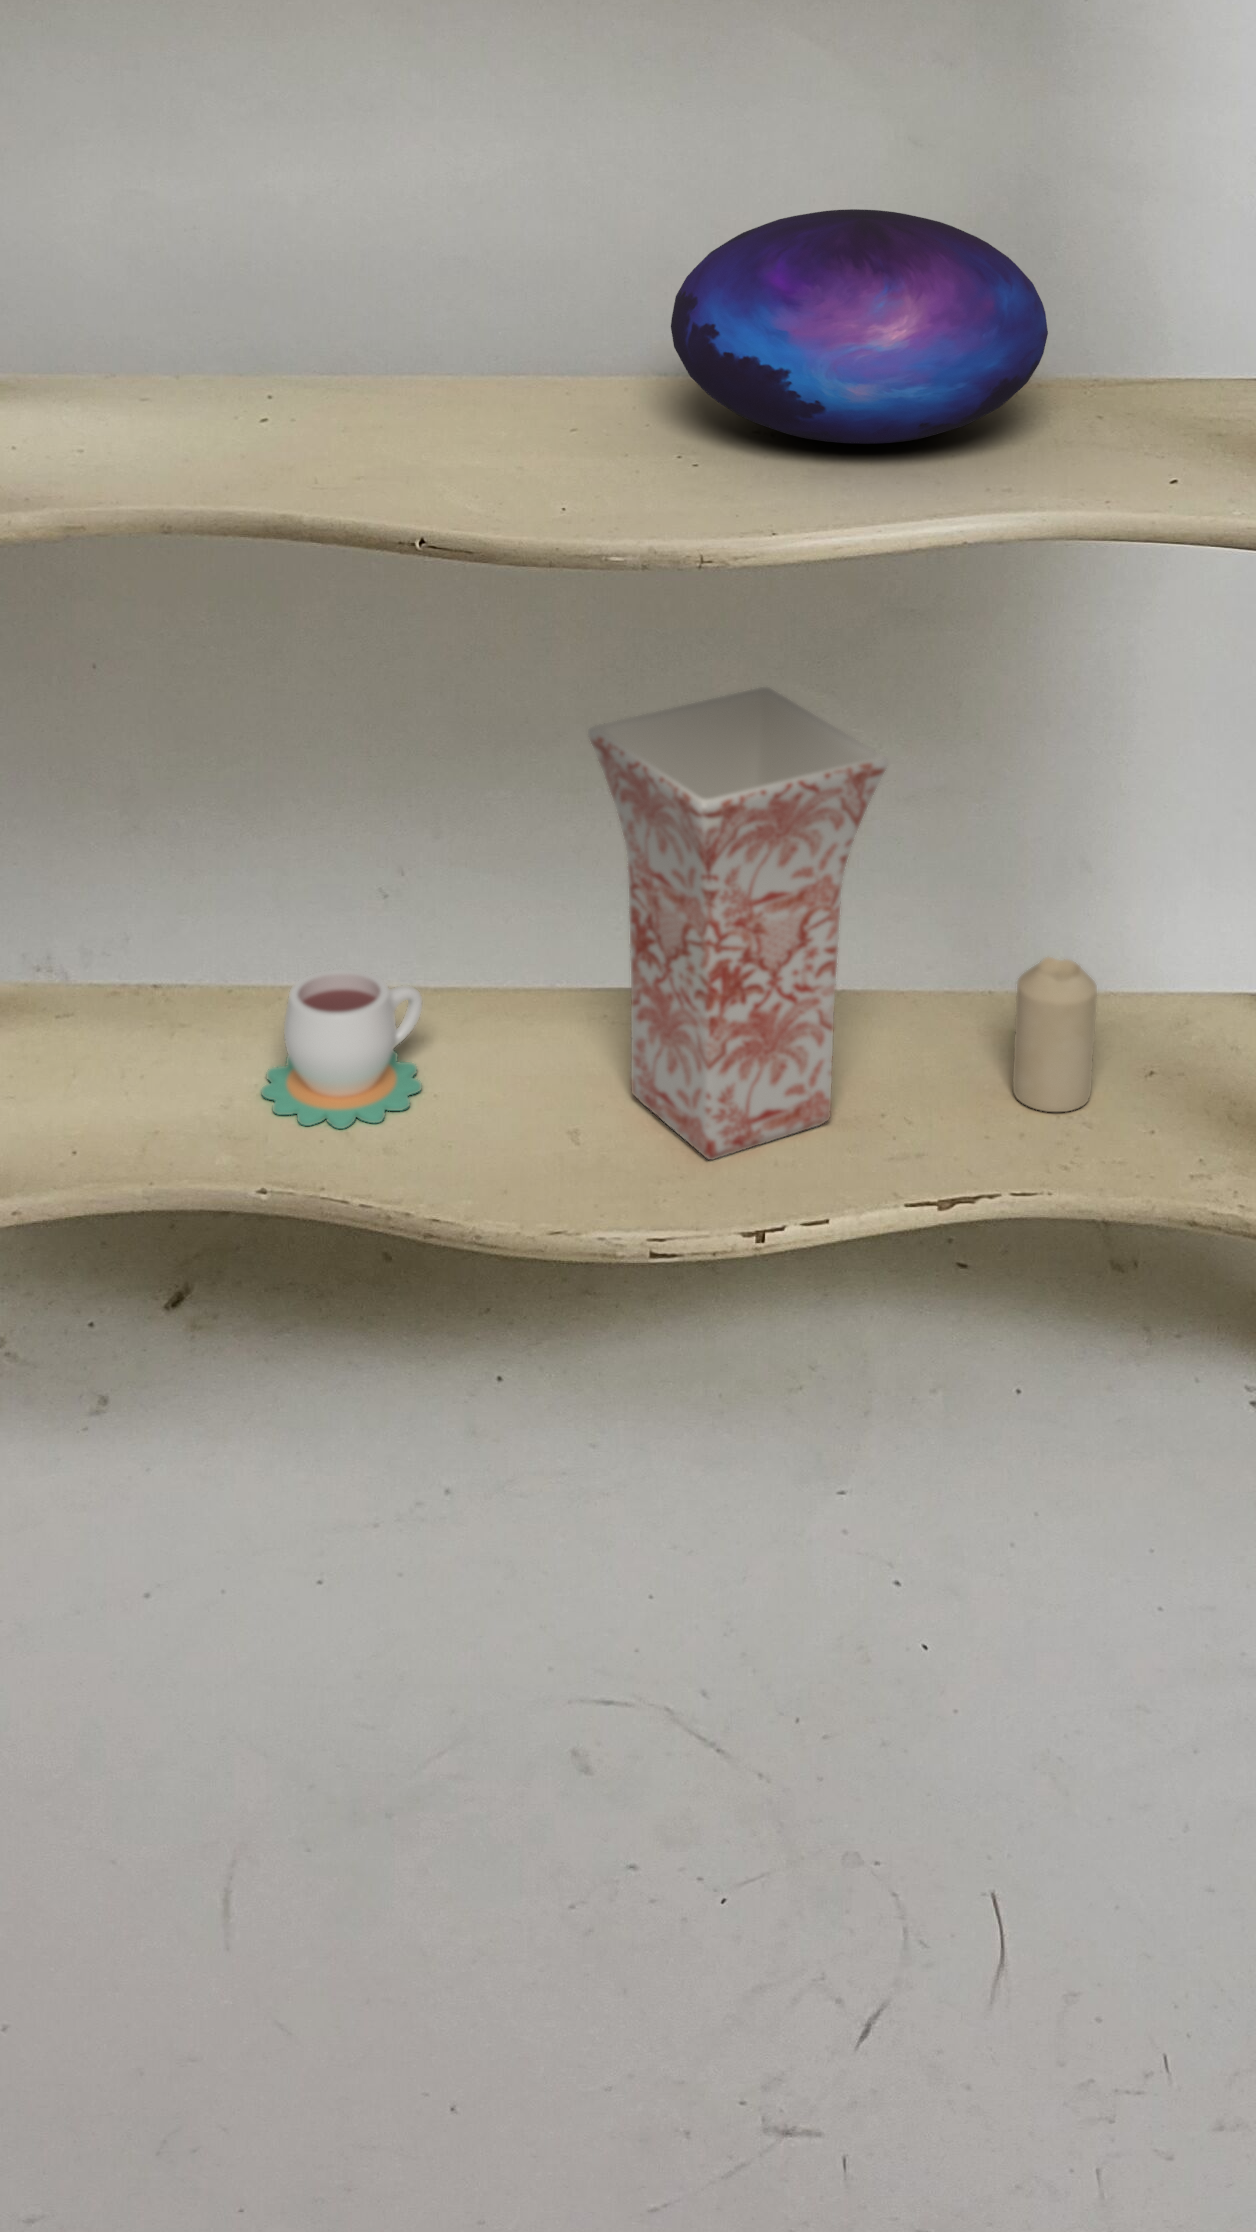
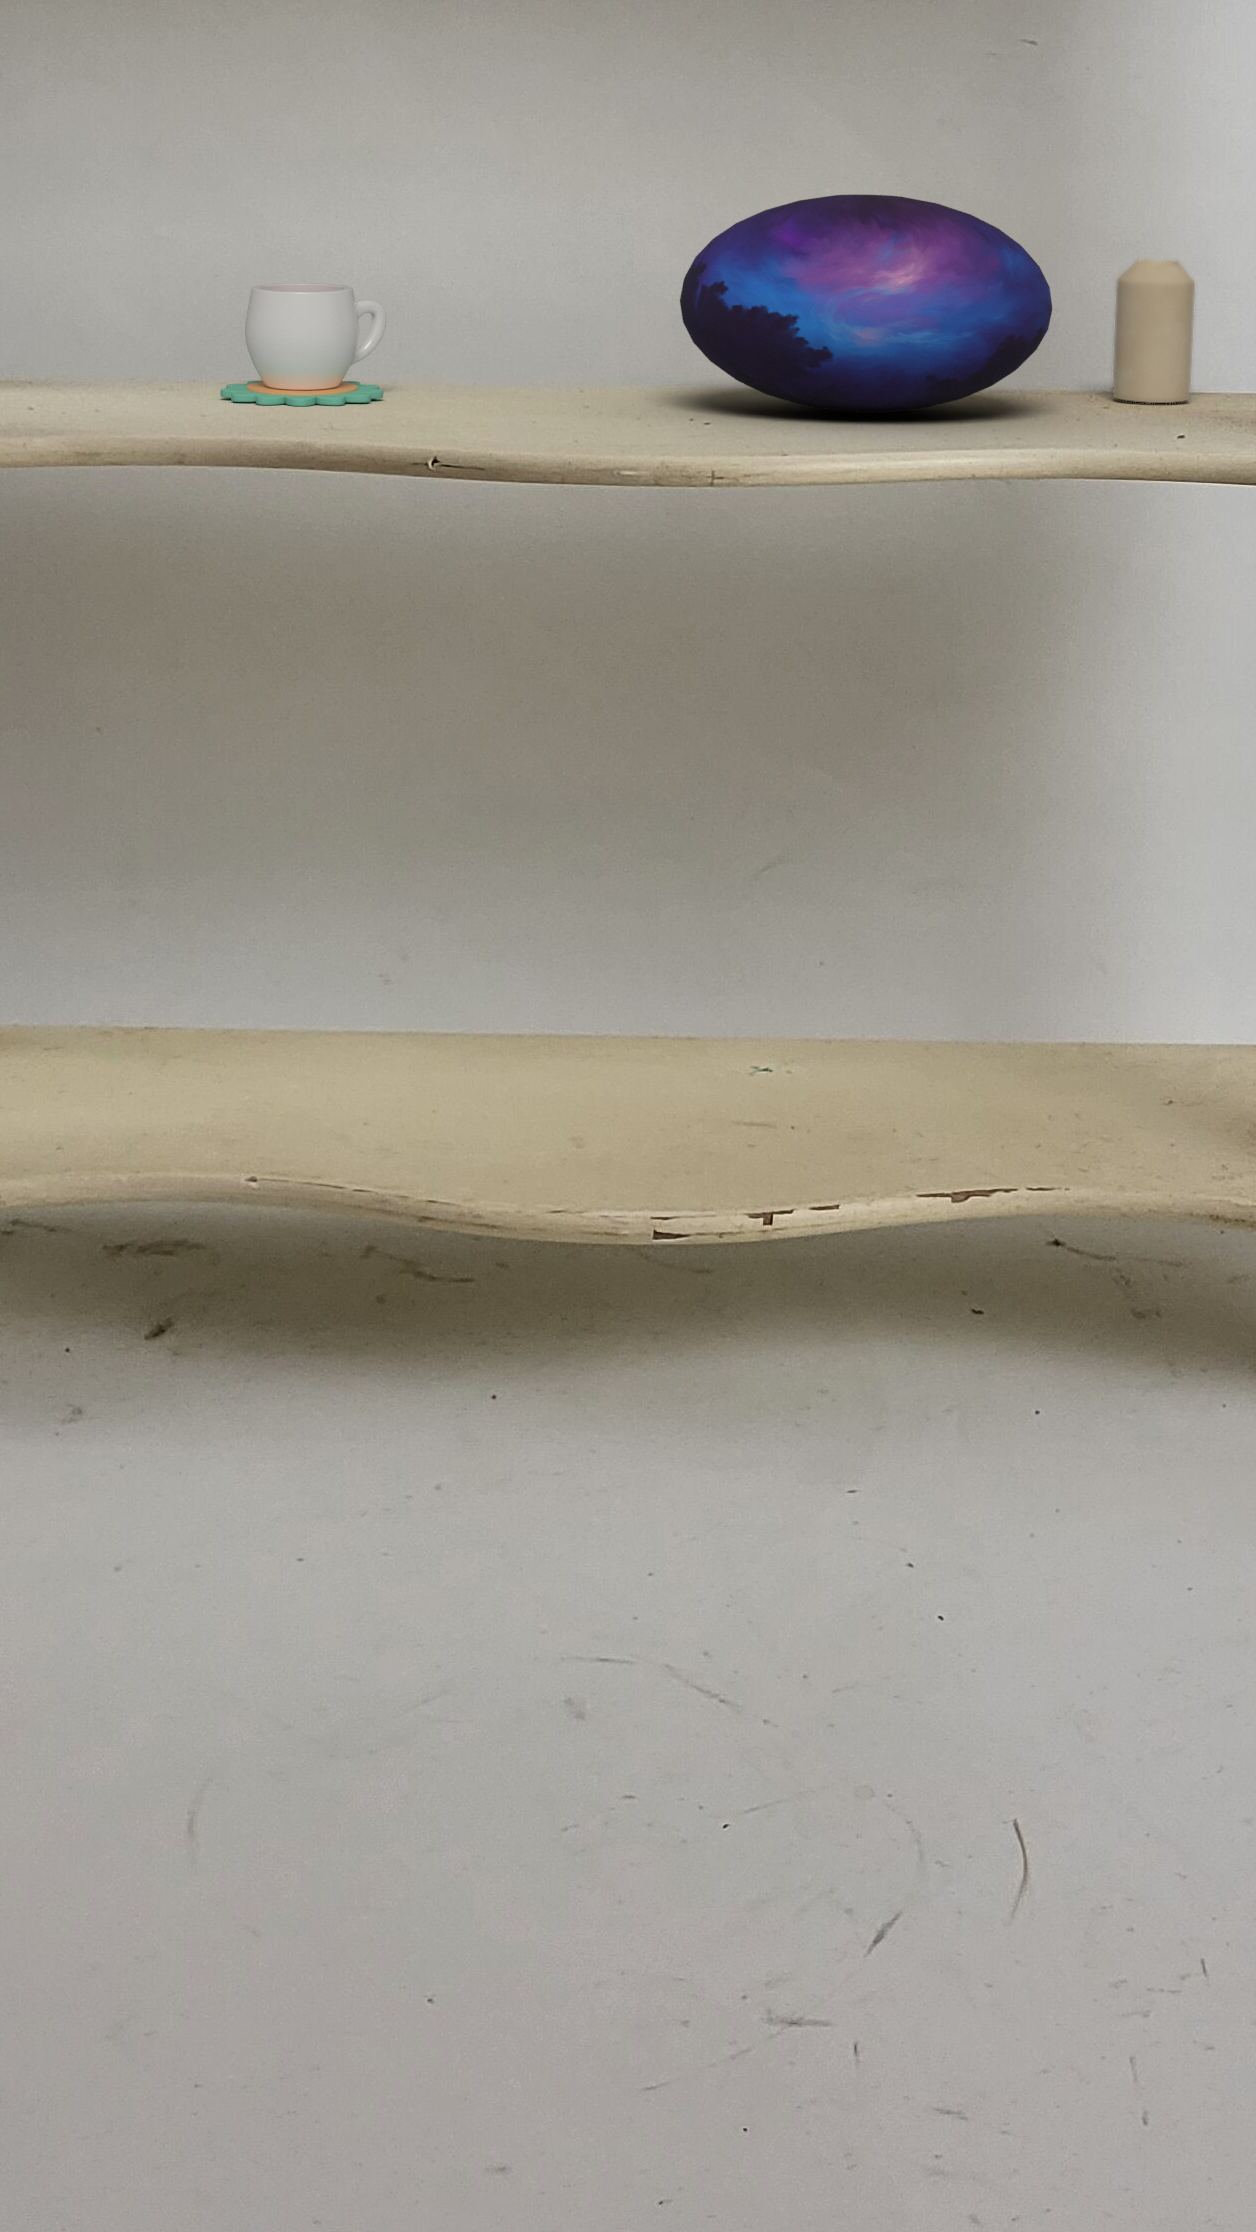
vase: present [588,687,887,1160] -> none [593,683,896,1154]
candle: present [1013,957,1097,1112] -> present [1113,259,1195,403]
mug: present [262,969,422,1129] -> present [220,283,386,406]

